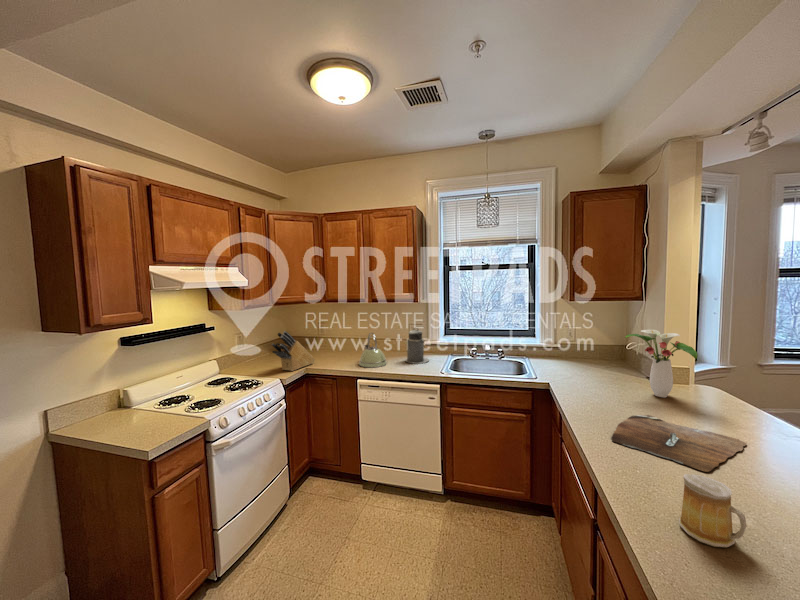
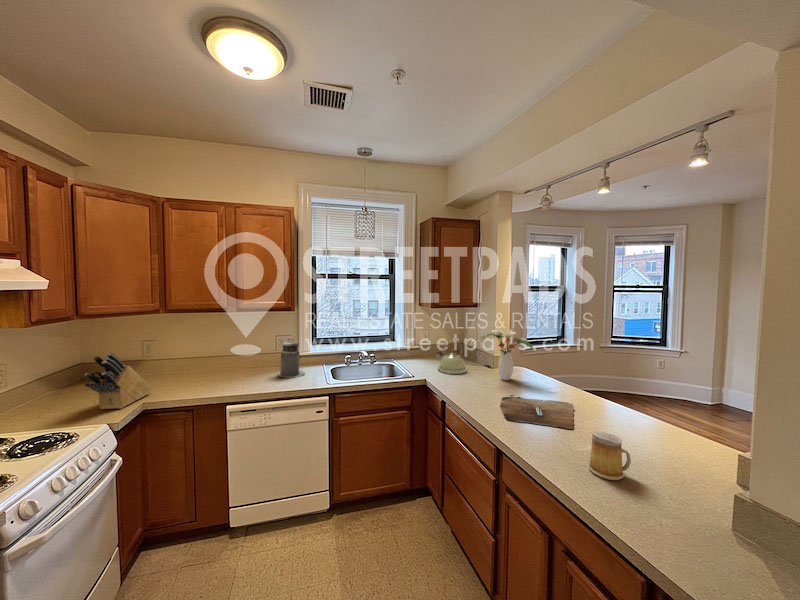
kettle: present [359,333,387,368] -> present [436,339,467,374]

